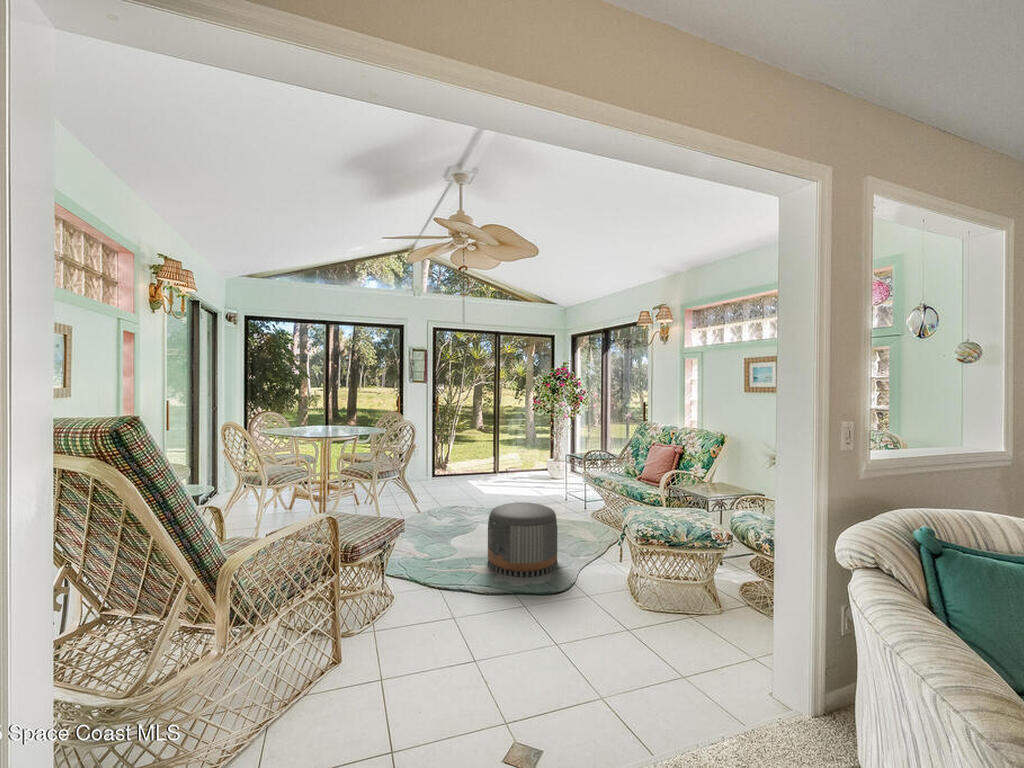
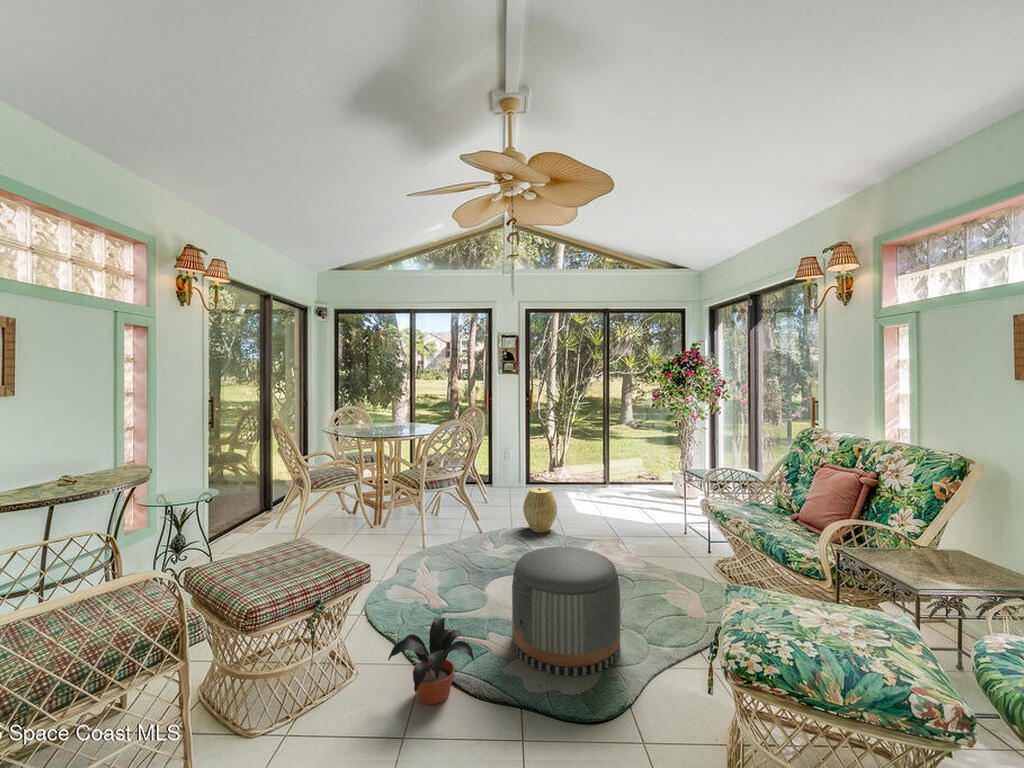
woven basket: none [448,473,475,508] -> present [523,488,557,533]
potted plant: none [432,549,486,600] -> present [388,618,474,704]

